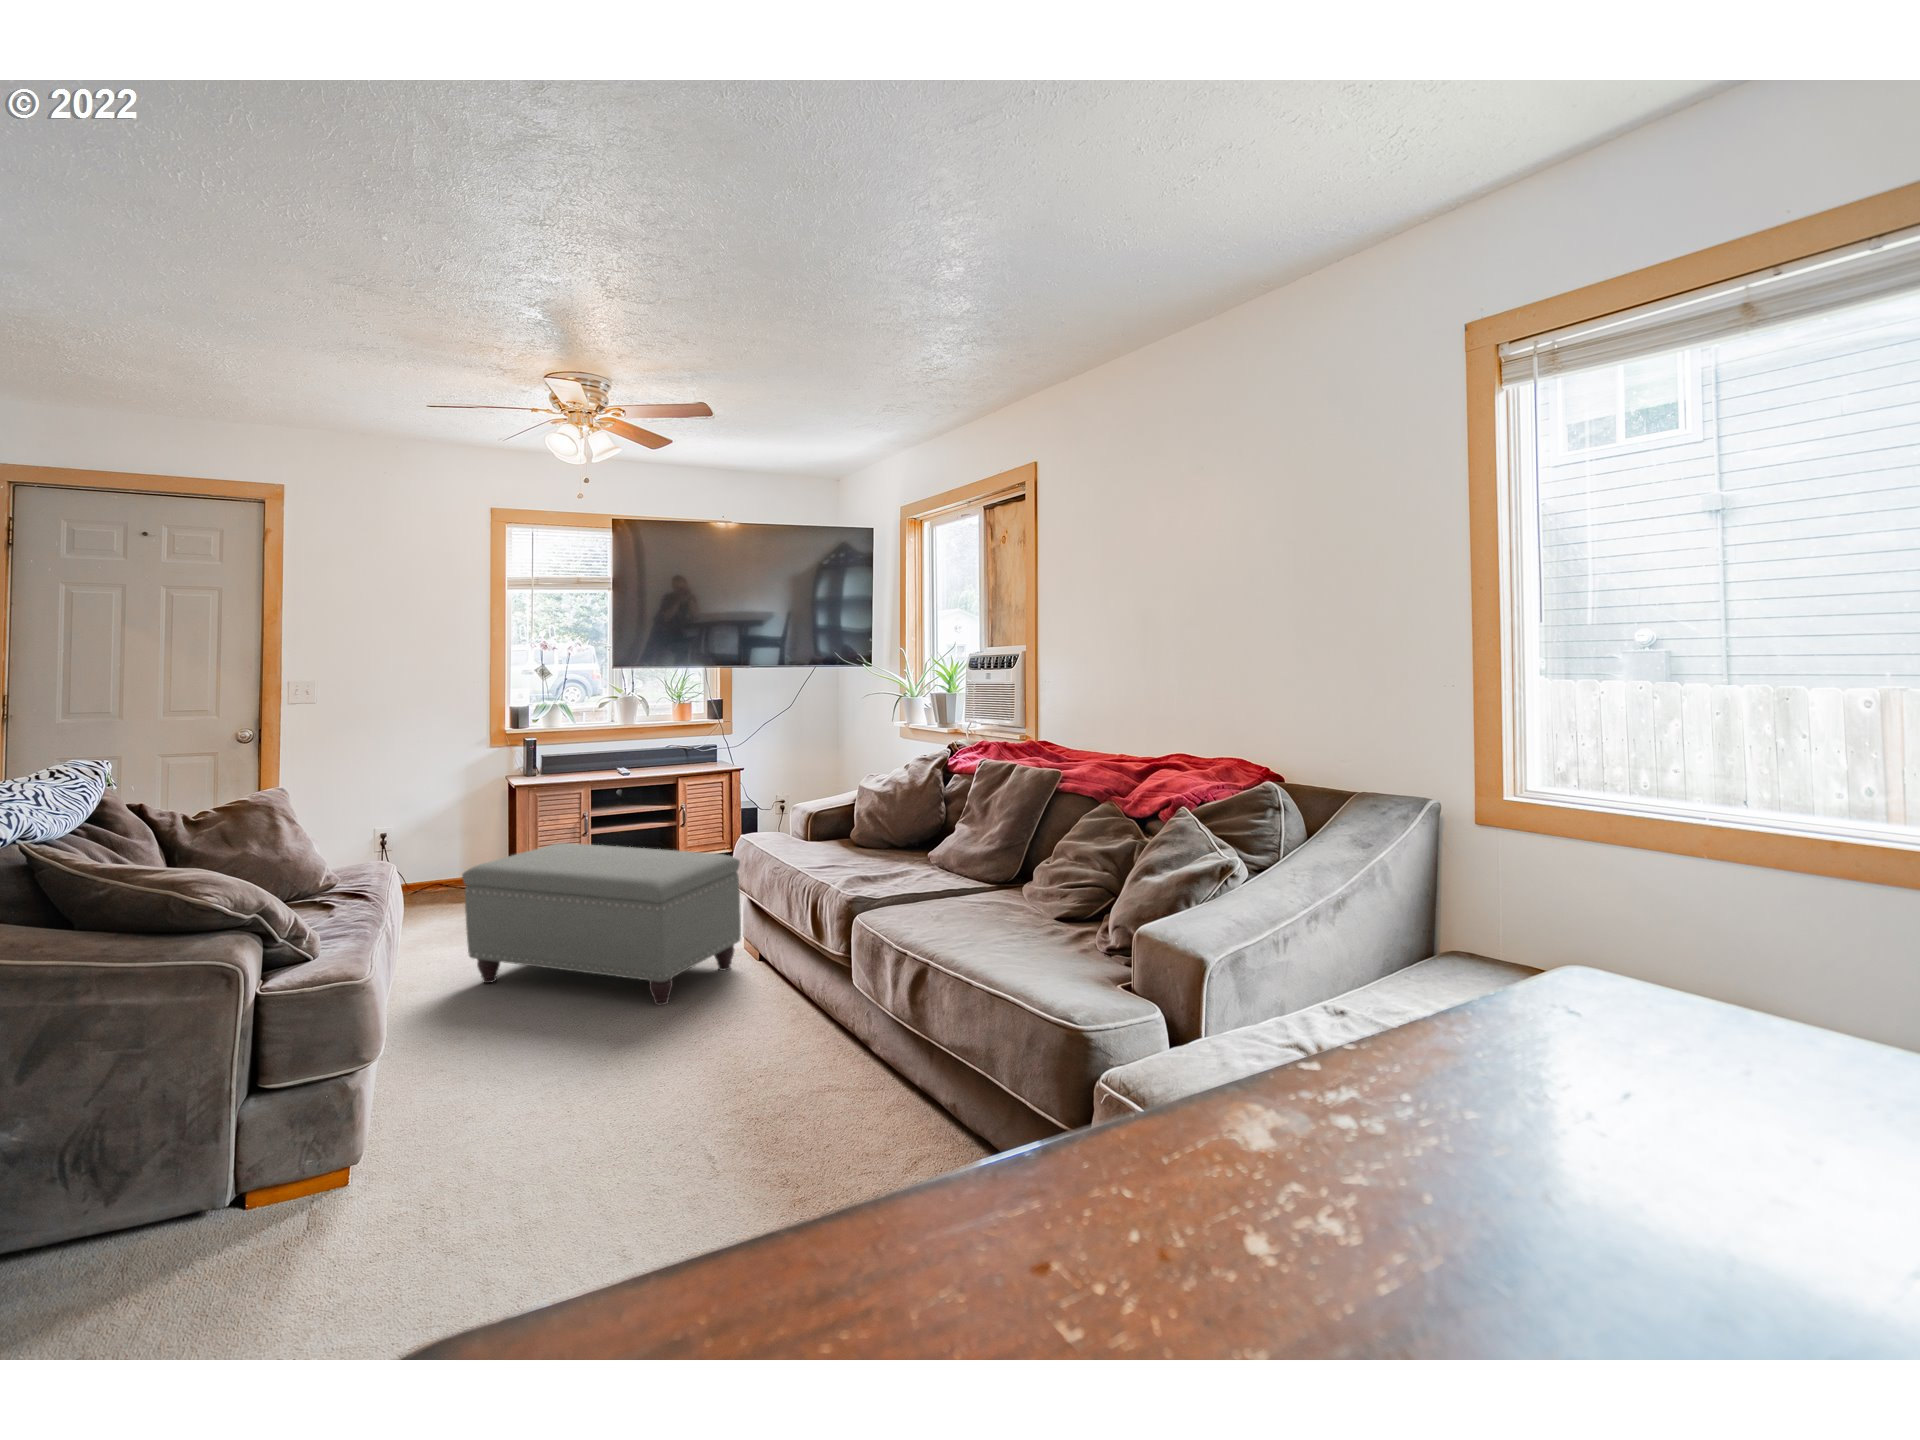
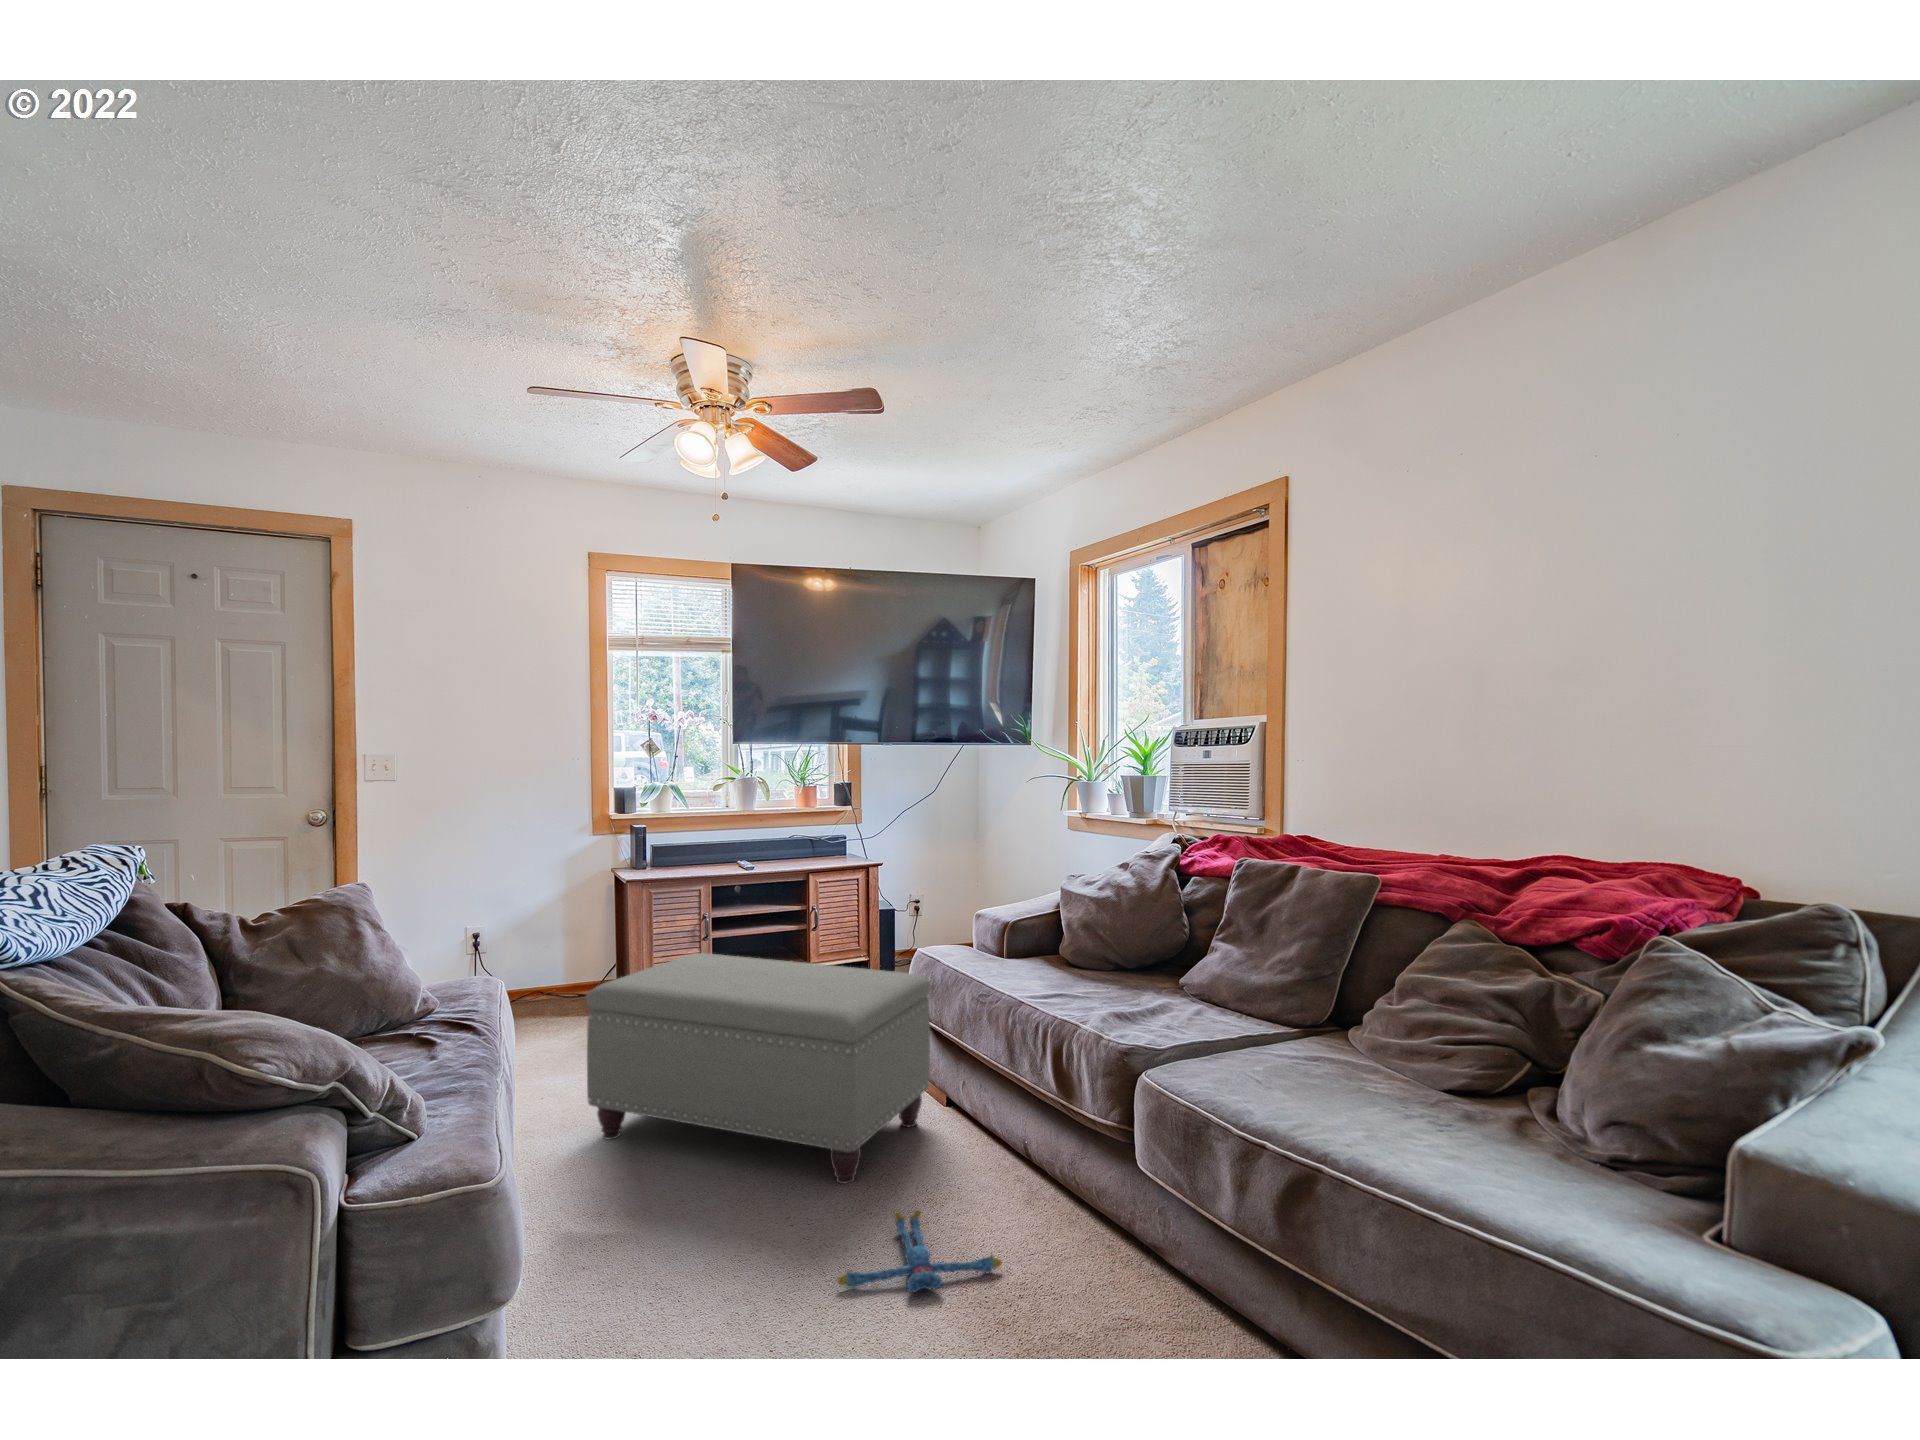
plush toy: none [631,1016,751,1062] -> present [837,1209,1002,1293]

